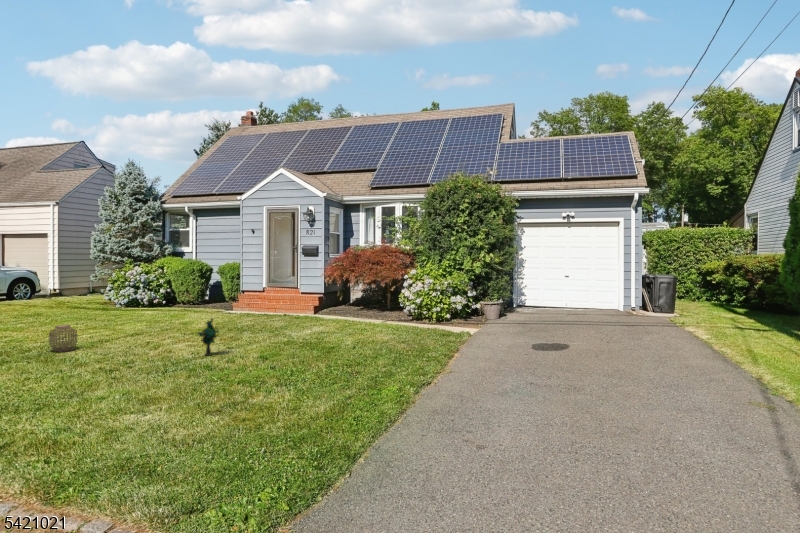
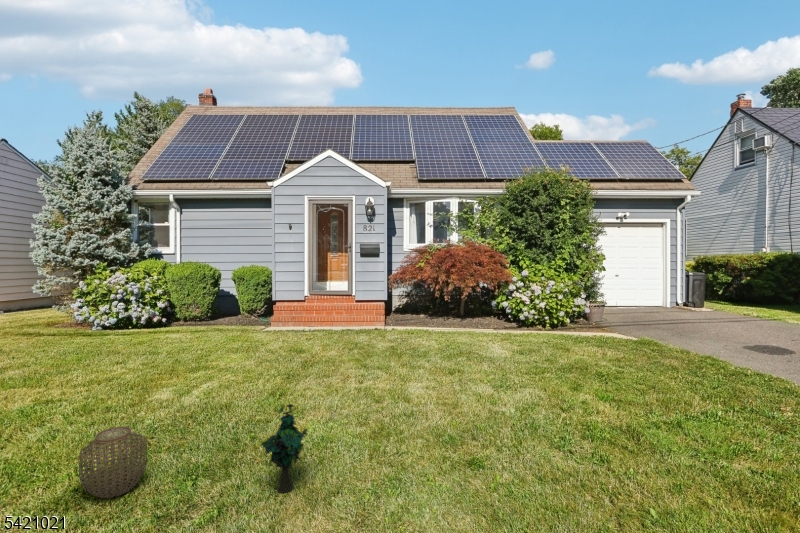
decorative plant: present [198,319,219,356] -> present [261,404,307,493]

